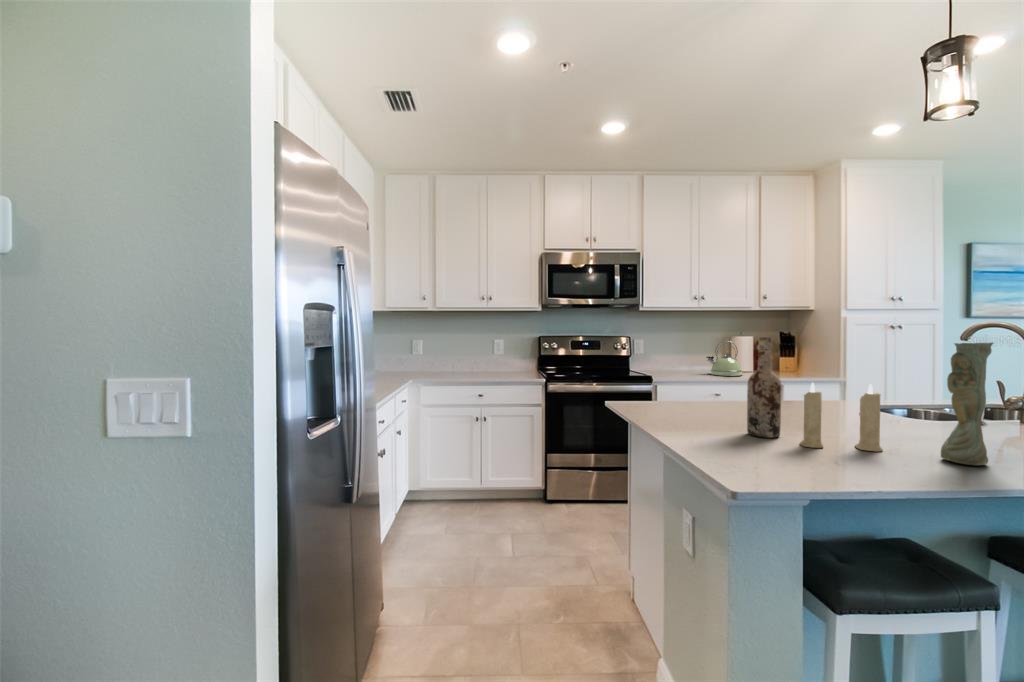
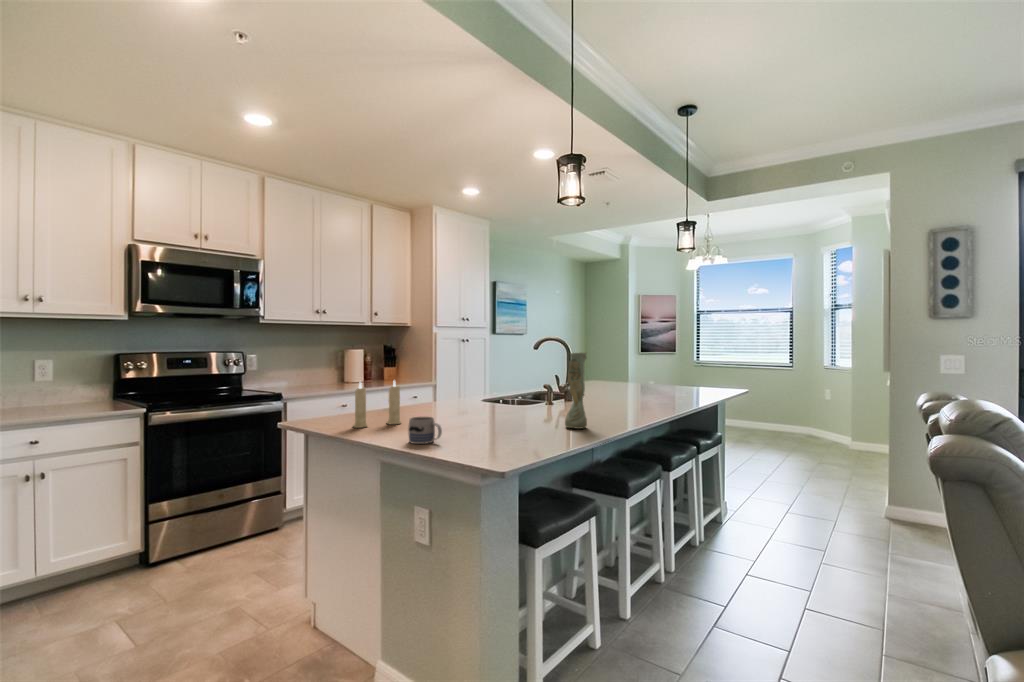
wine bottle: present [747,338,782,438] -> none [448,351,473,432]
kettle: present [706,341,742,376] -> none [326,354,359,387]
candle: present [800,383,883,451] -> present [353,381,401,428]
mug: none [680,410,714,442] -> present [408,417,442,444]

